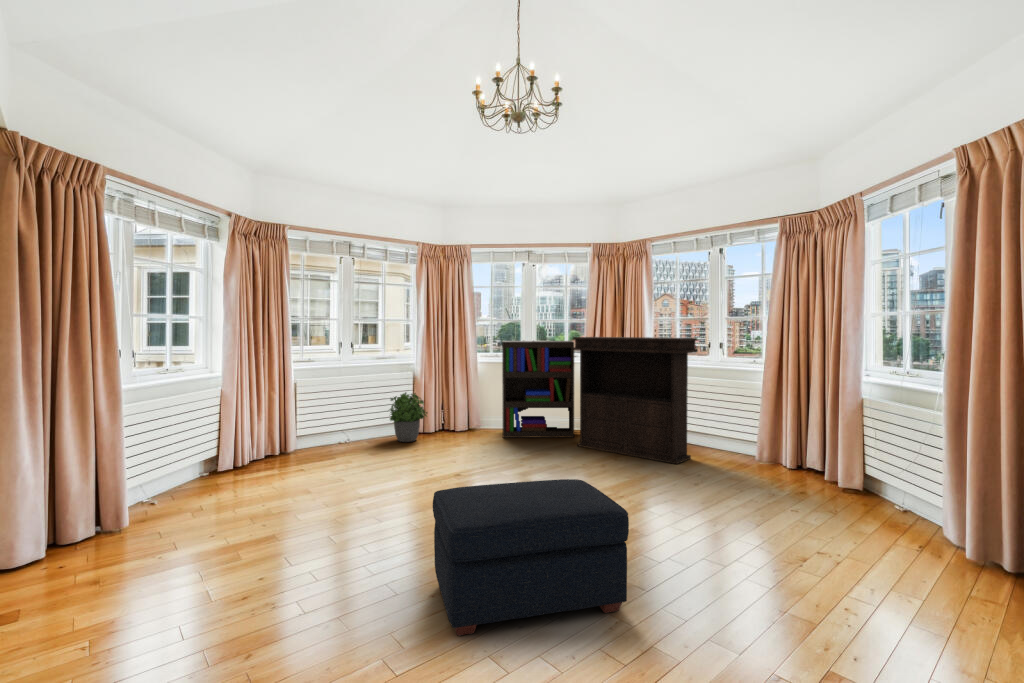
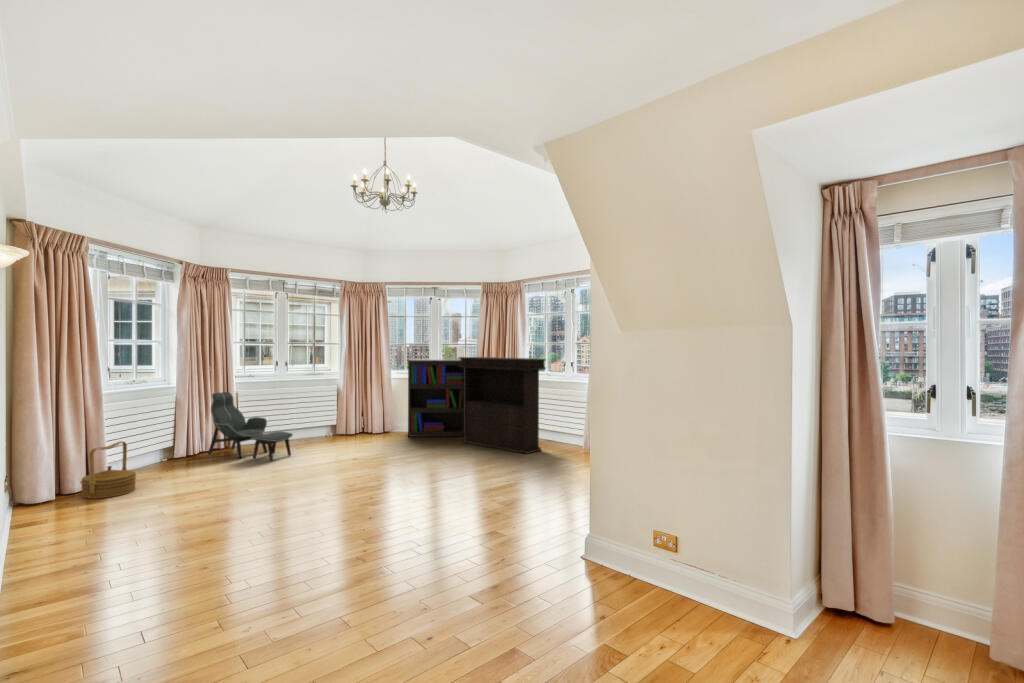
lounge chair: none [262,383,371,473] -> present [208,392,293,460]
potted plant: present [389,392,427,442] -> none [314,400,347,440]
woven basket: none [100,453,177,538] -> present [81,441,136,499]
ottoman: present [433,479,629,636] -> none [297,454,416,541]

